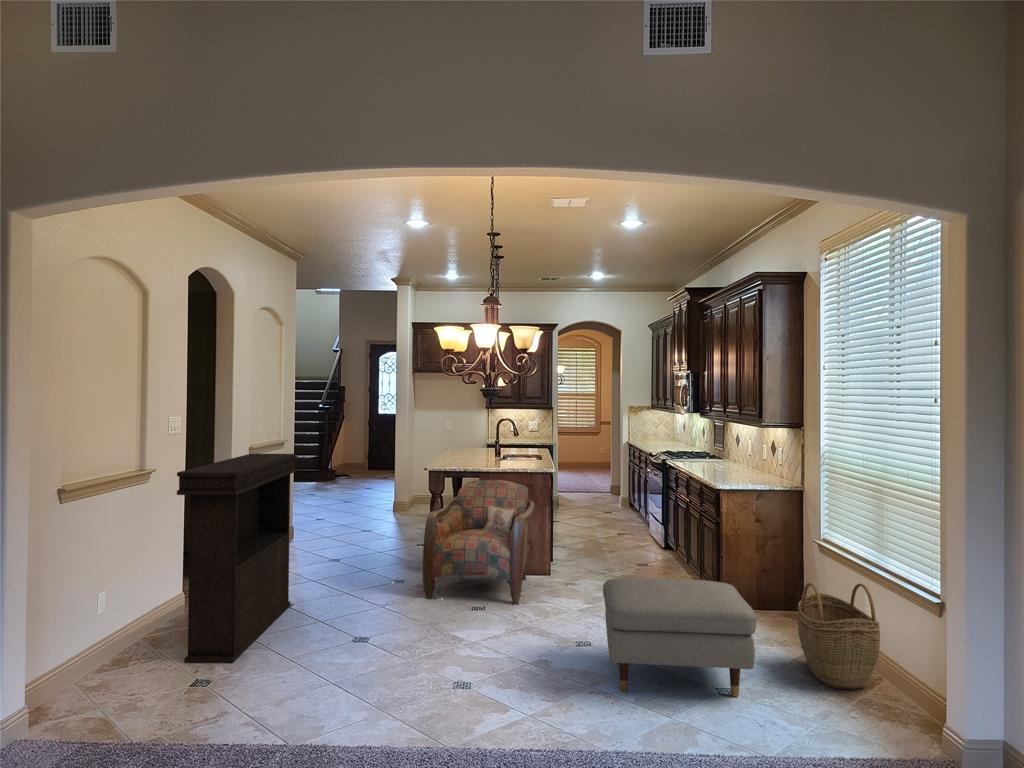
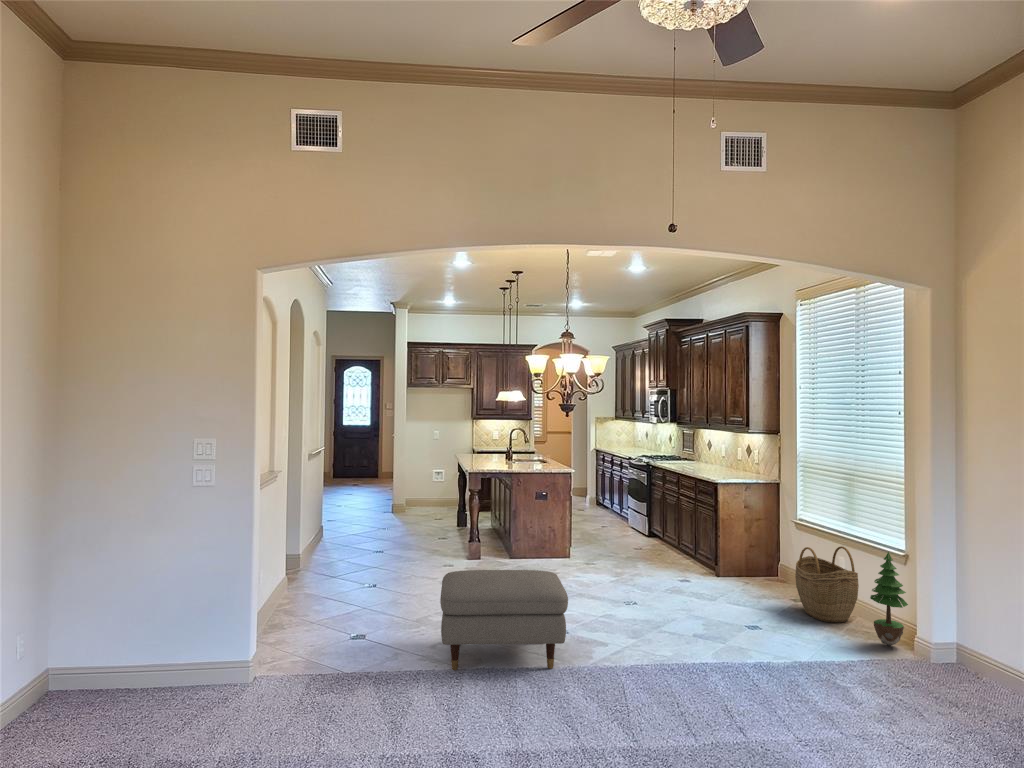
console table: present [177,454,297,663] -> none [324,459,379,632]
armchair: present [423,479,535,605] -> none [479,479,565,581]
ottoman: present [603,578,757,697] -> present [440,570,568,671]
potted tree: none [880,600,936,736] -> present [870,552,908,646]

